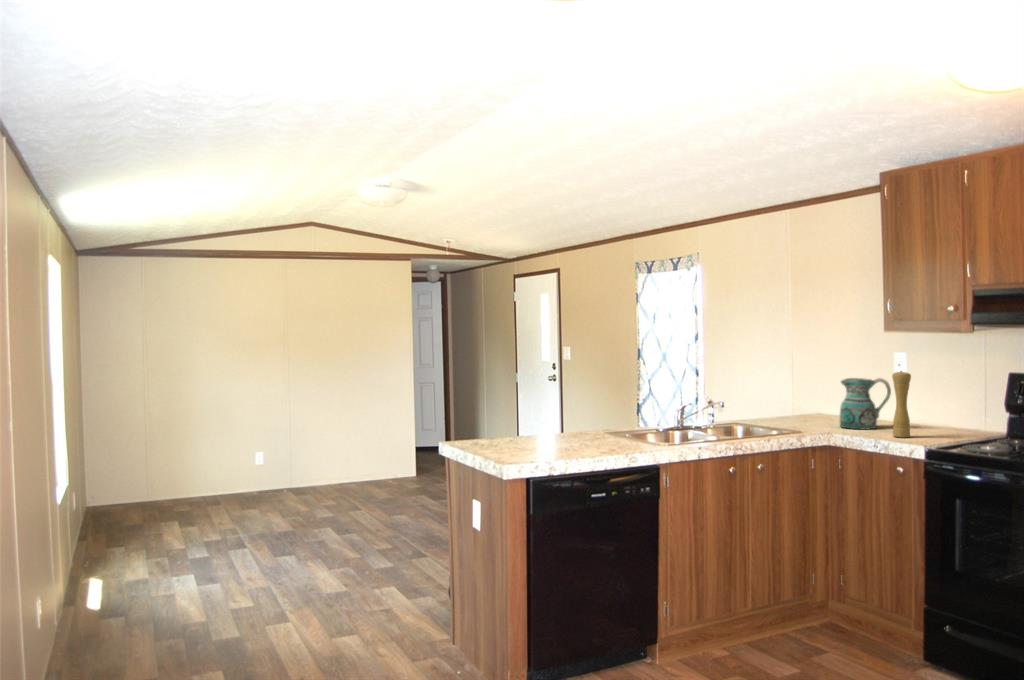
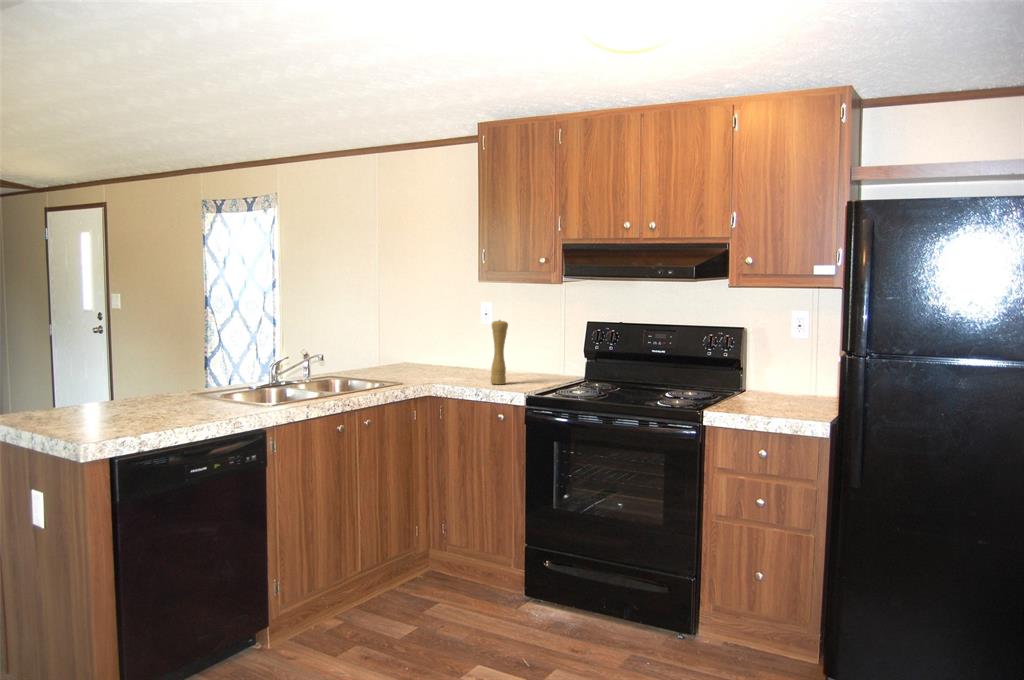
ceramic pitcher: present [840,378,891,429] -> none [436,327,482,378]

